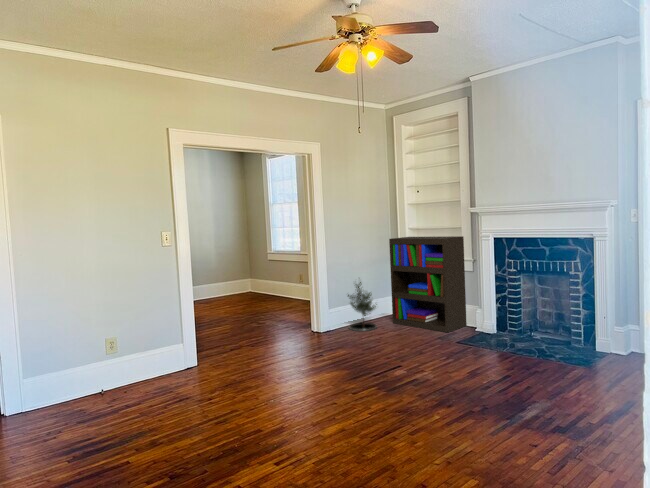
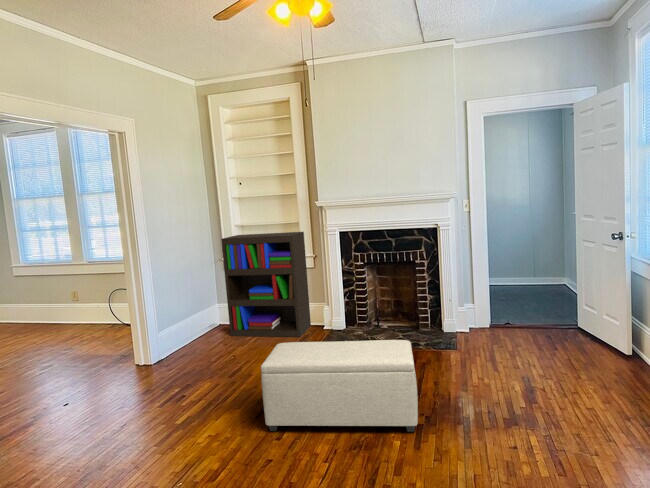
potted tree: present [348,282,377,331] -> none [175,287,219,354]
ottoman: none [359,323,495,413] -> present [261,340,418,432]

